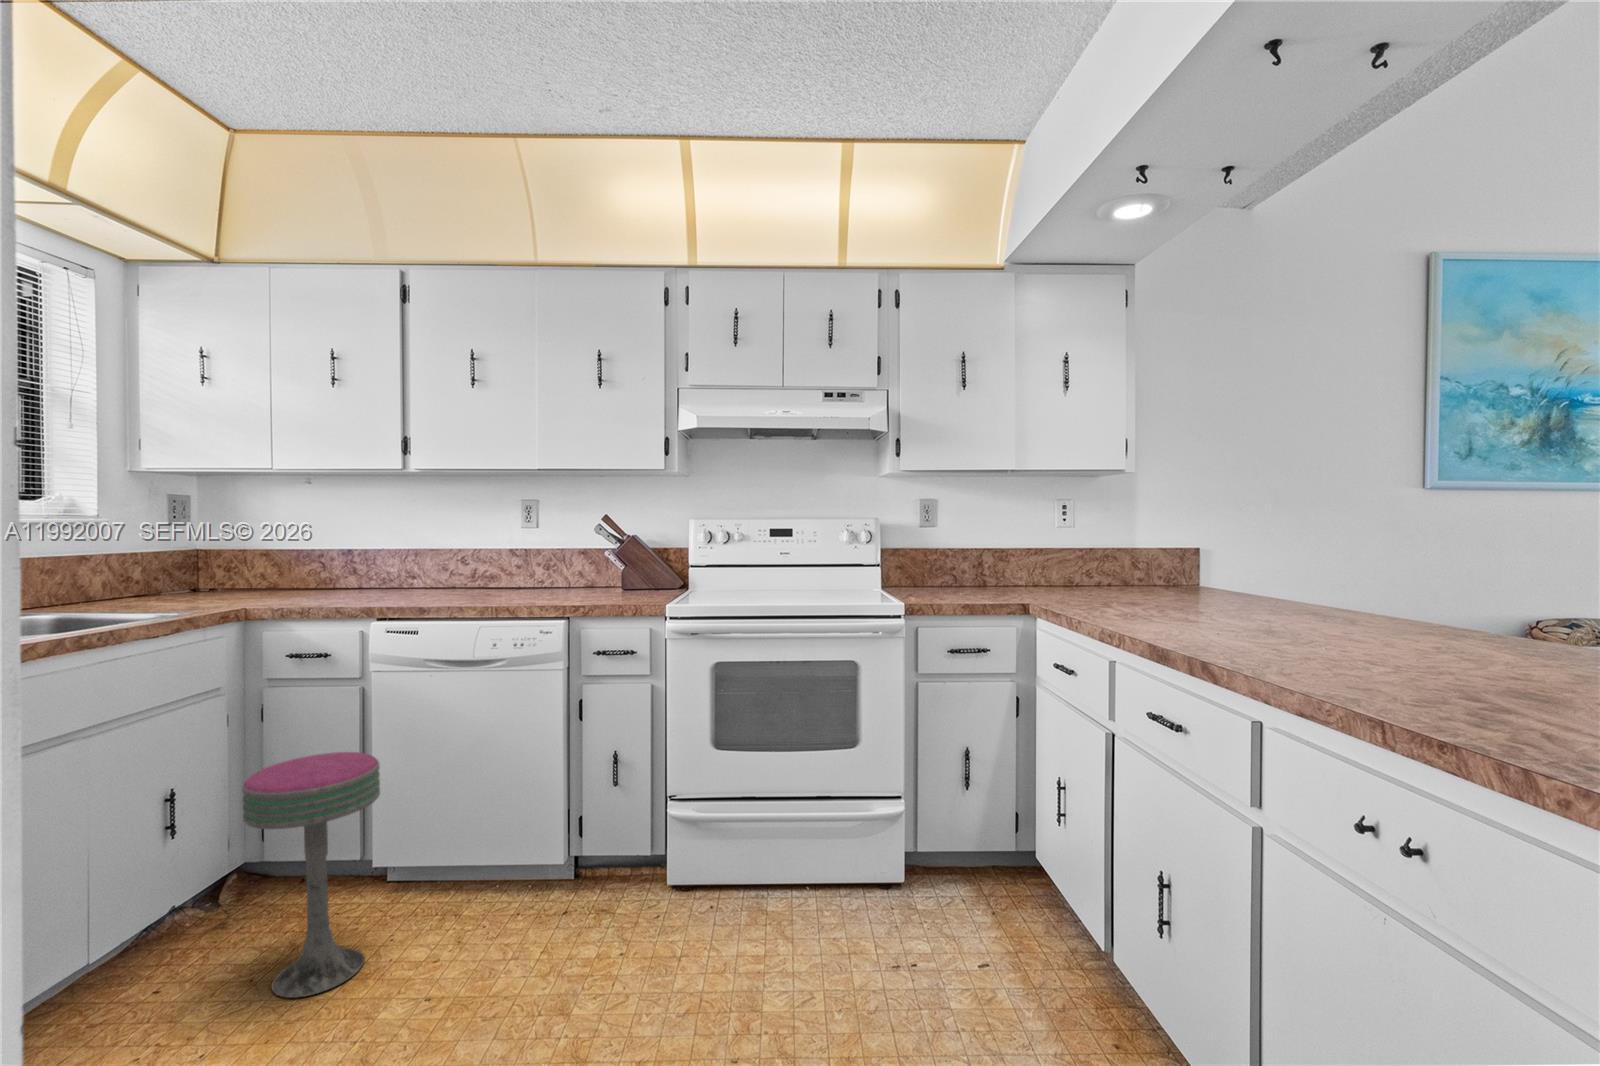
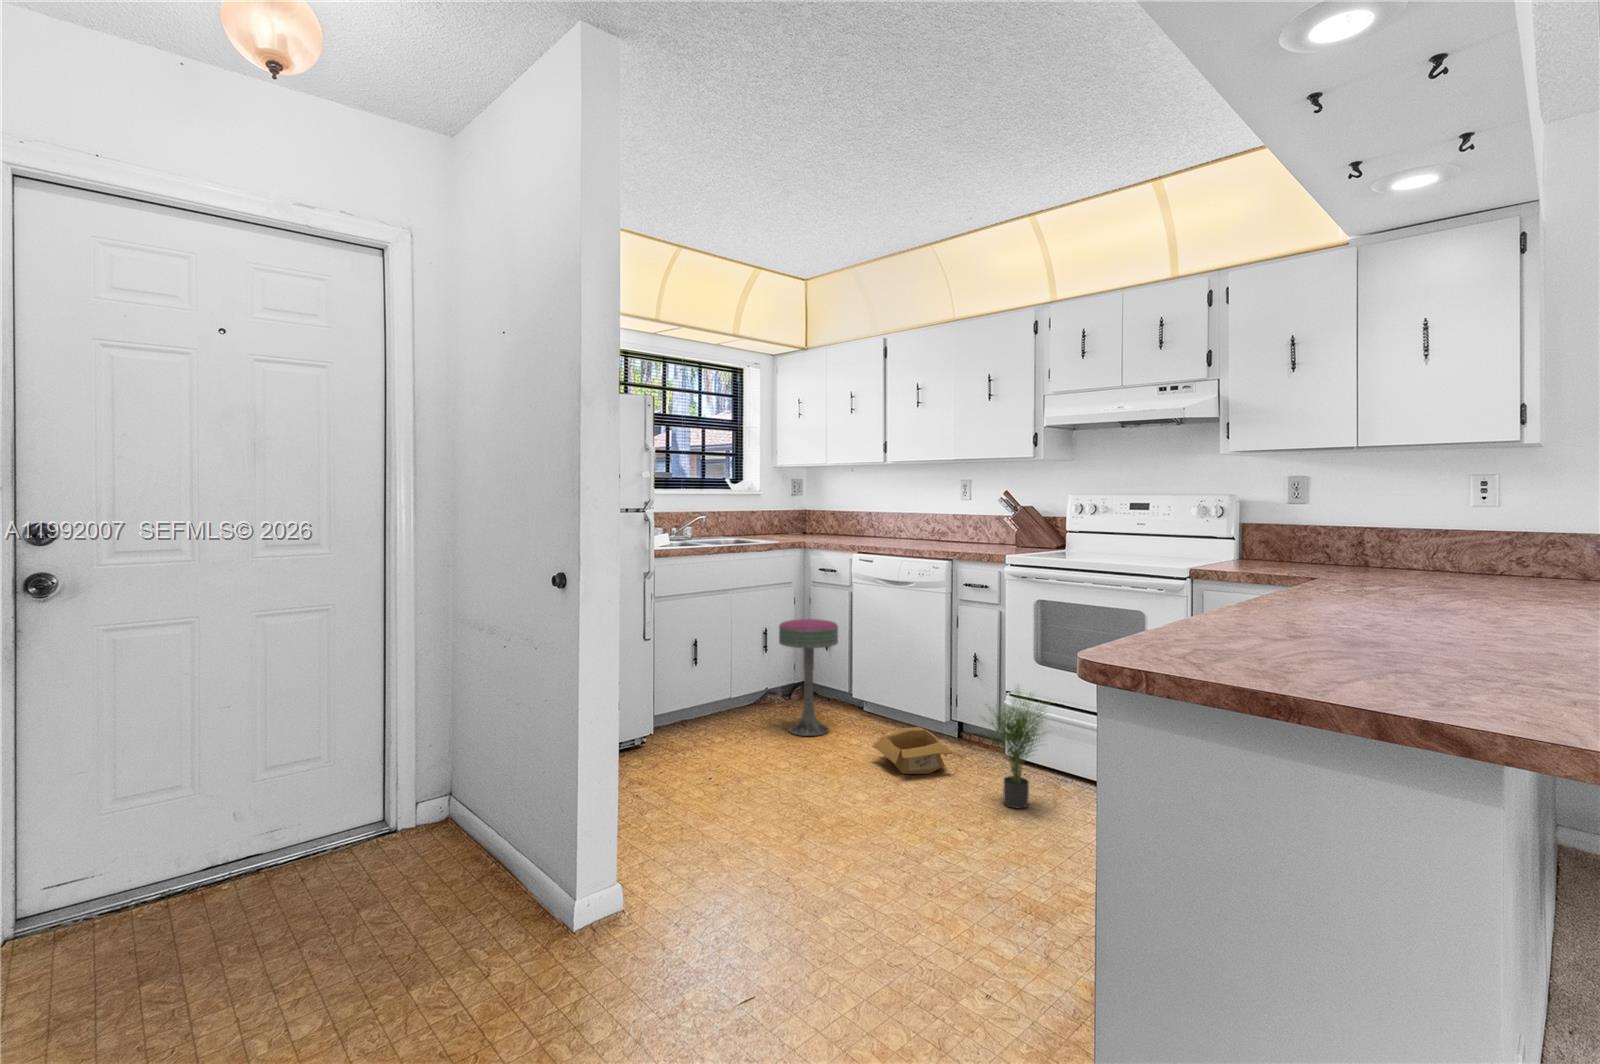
potted plant: none [704,792,834,985] -> present [985,688,1047,808]
cardboard box: none [502,896,653,997] -> present [872,727,954,774]

